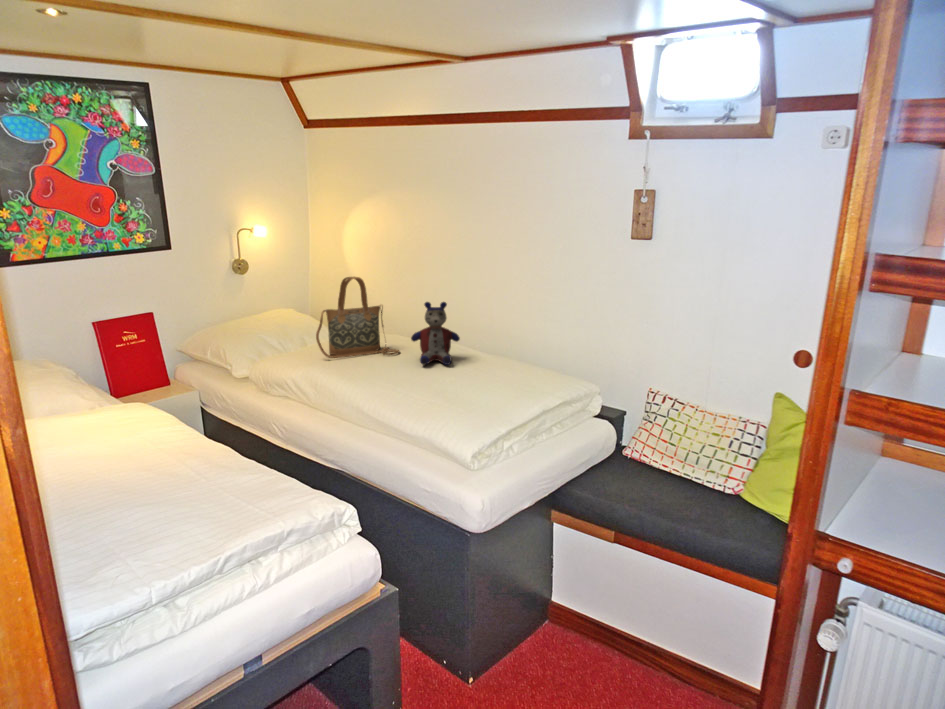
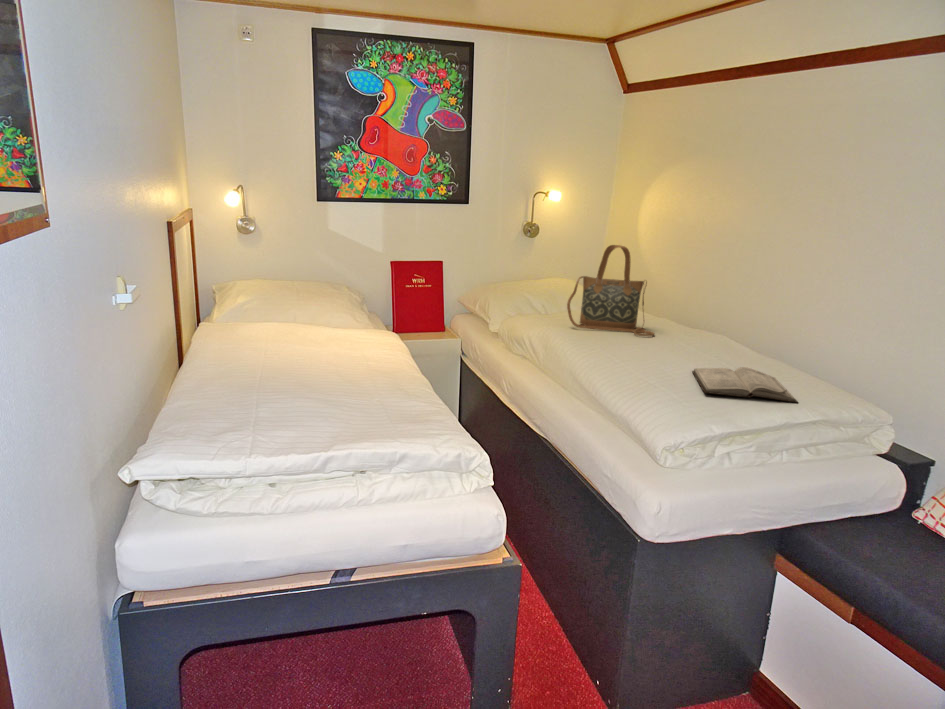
stuffed bear: present [411,302,460,365] -> none [666,282,723,357]
diary: none [450,366,539,396] -> present [692,367,798,403]

